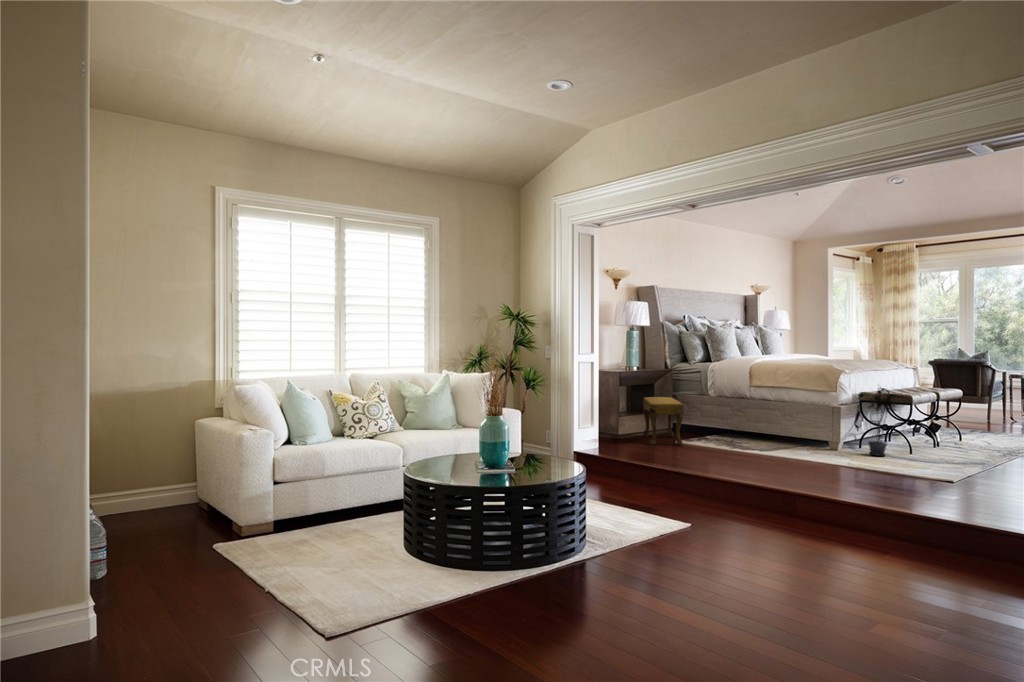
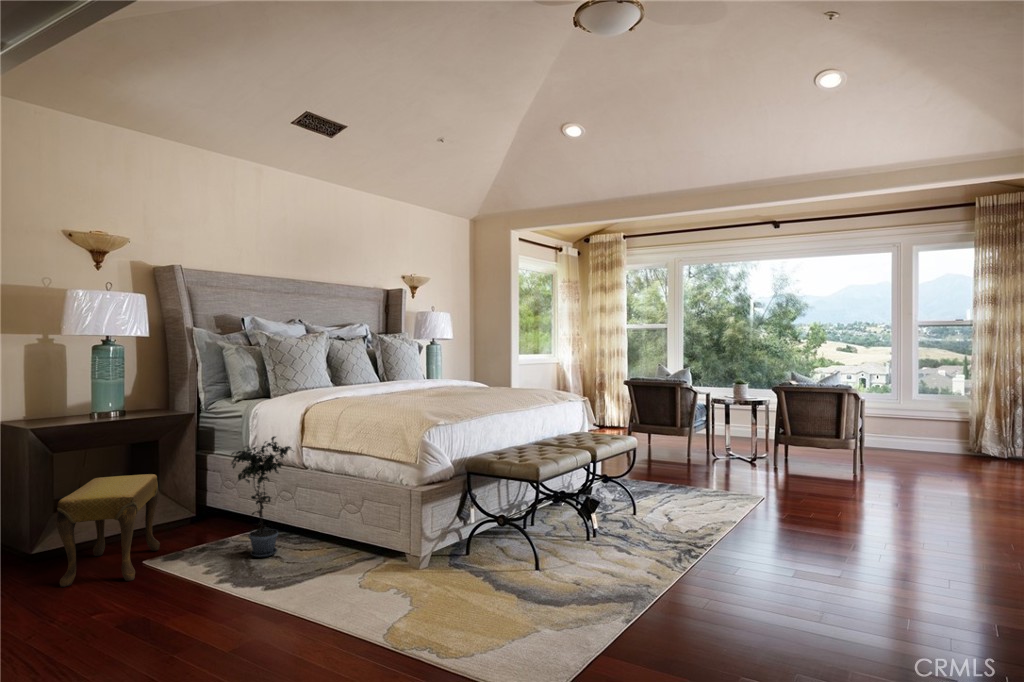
potted plant: present [858,387,908,456] -> present [232,436,293,557]

